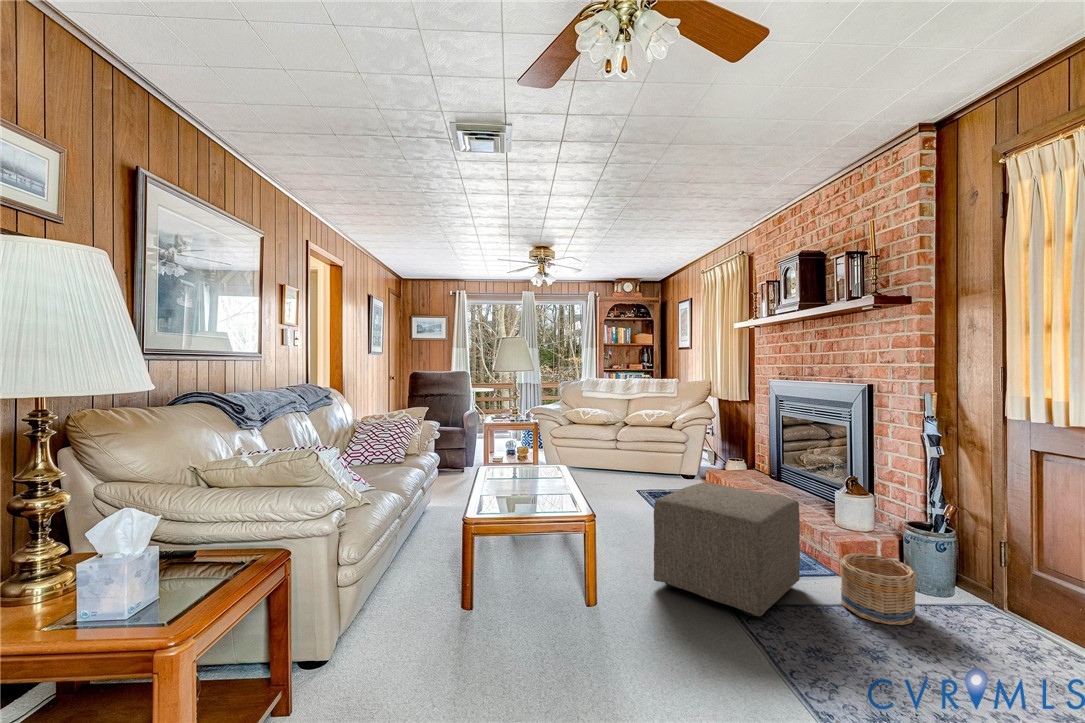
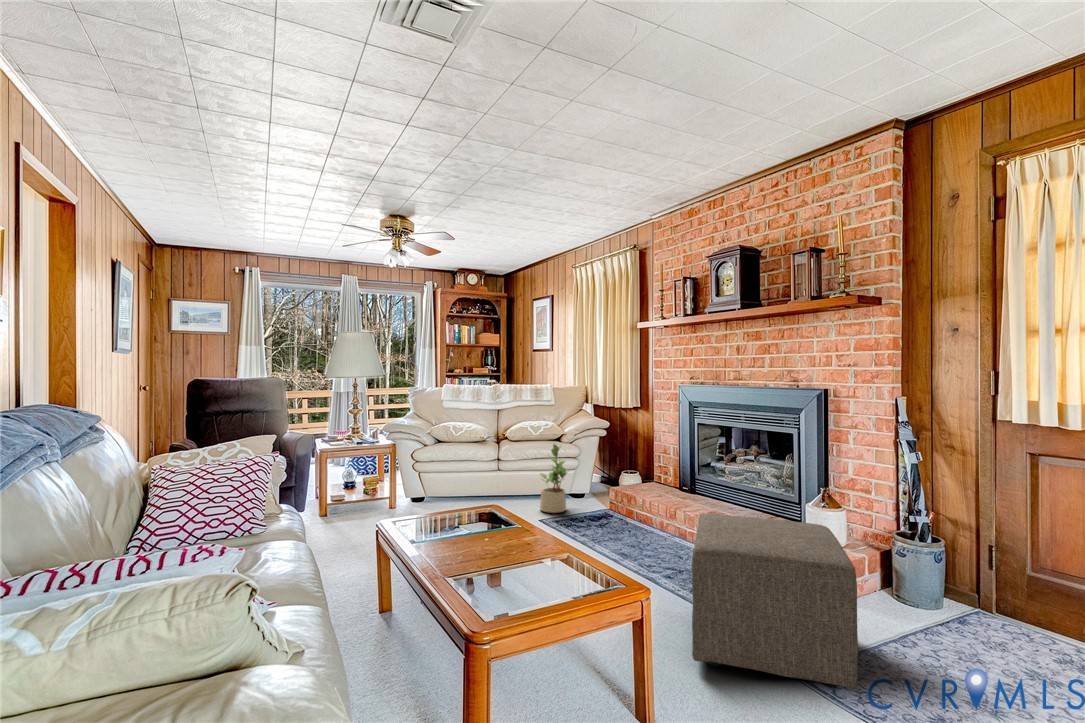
potted plant: none [644,429,668,486] -> present [540,444,567,513]
basket: present [840,553,917,625] -> none [876,578,964,661]

